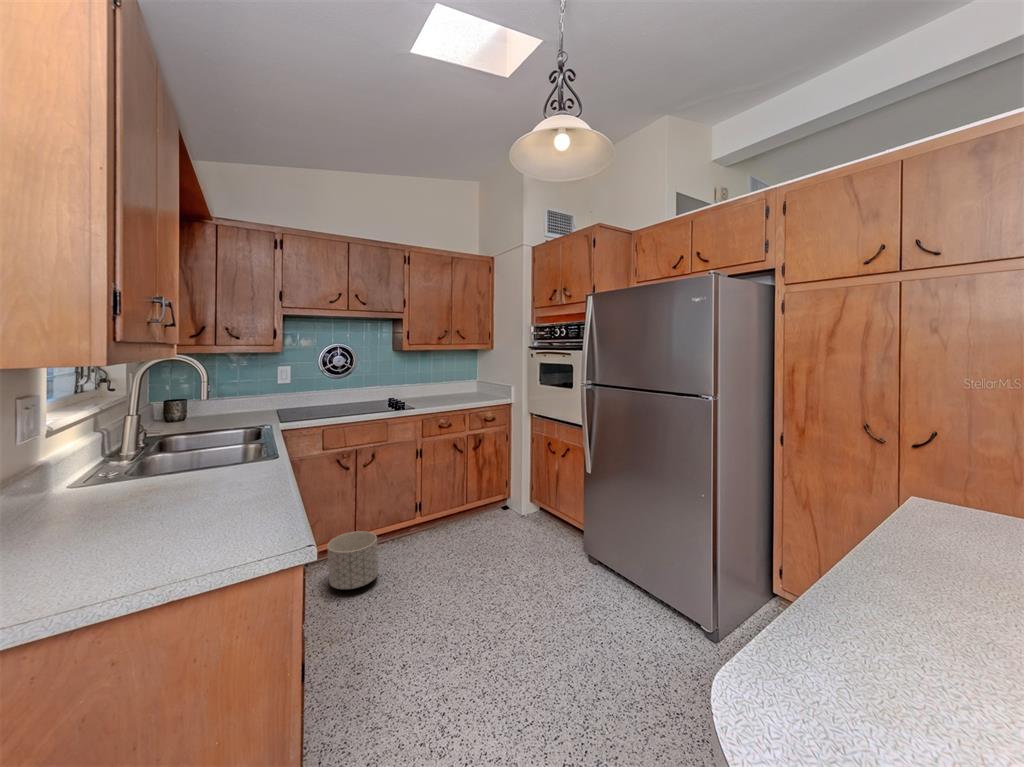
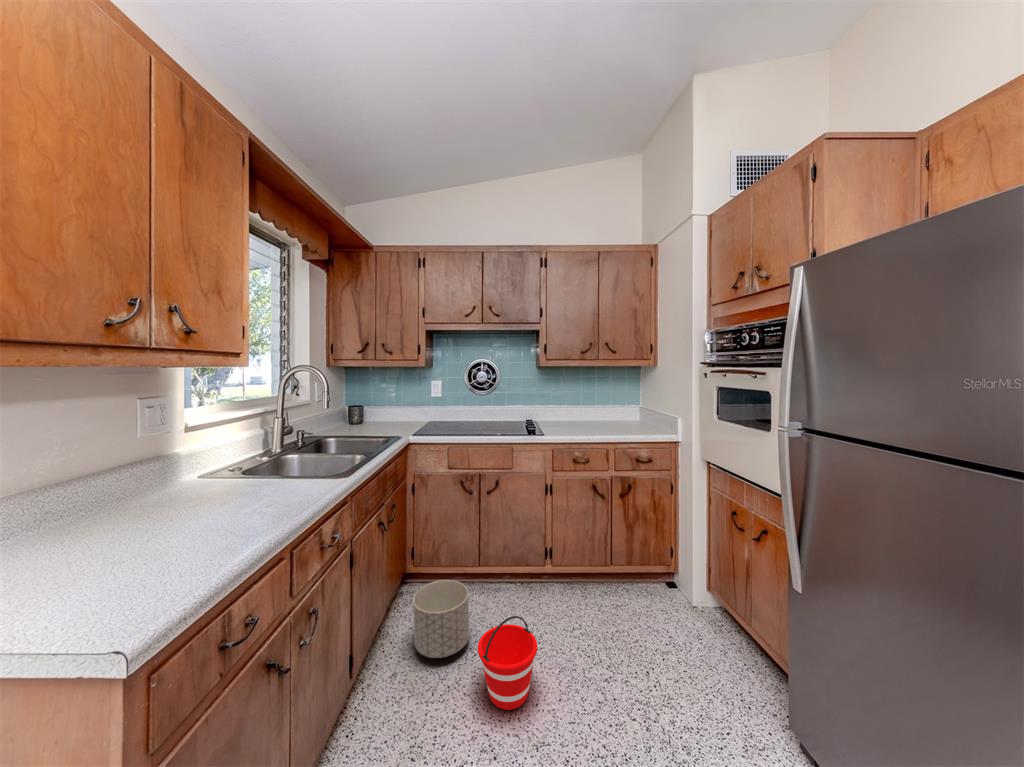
bucket: none [402,533,447,596] -> present [478,616,537,710]

